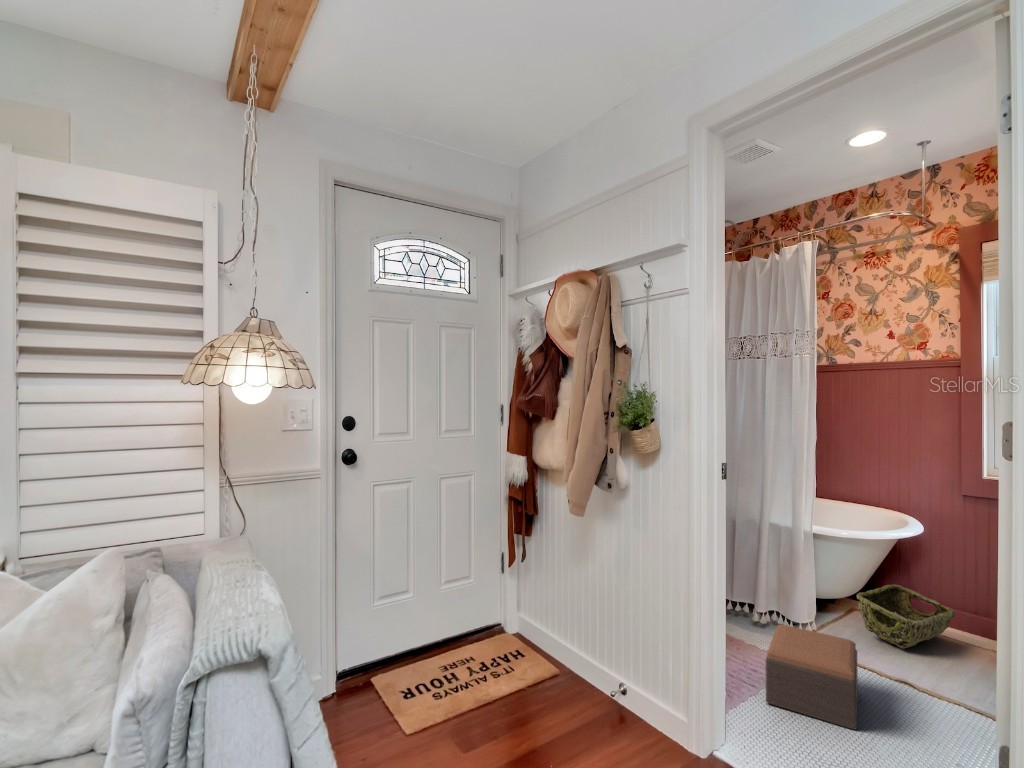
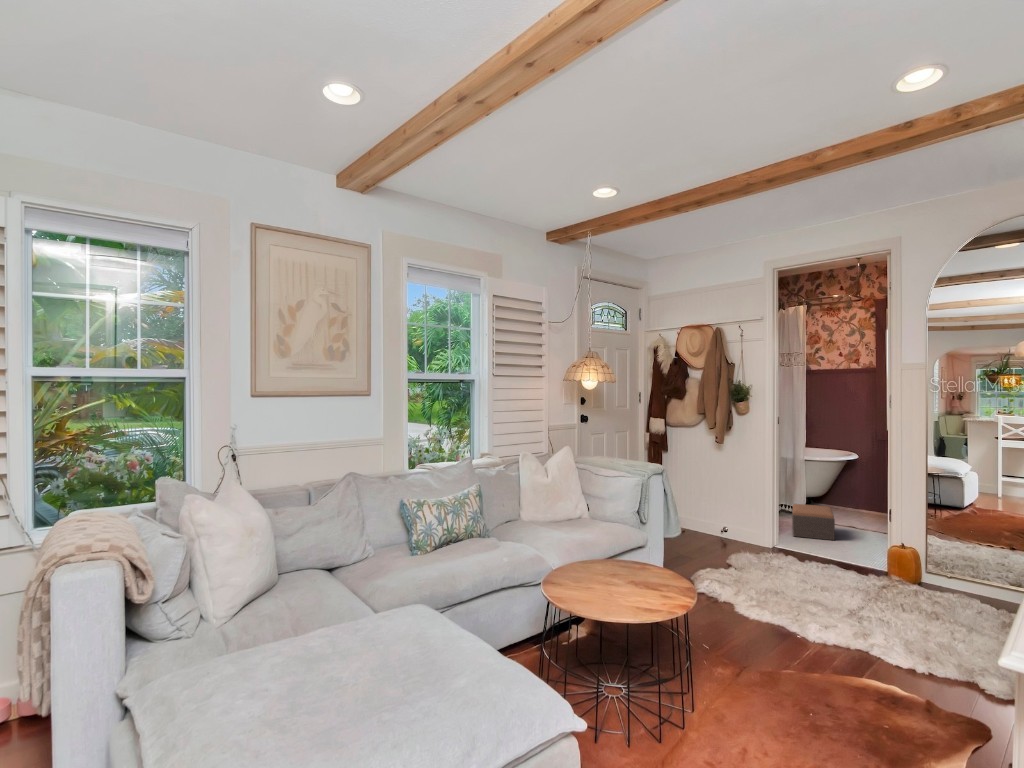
woven basket: present [857,584,955,649] -> none [826,490,874,518]

